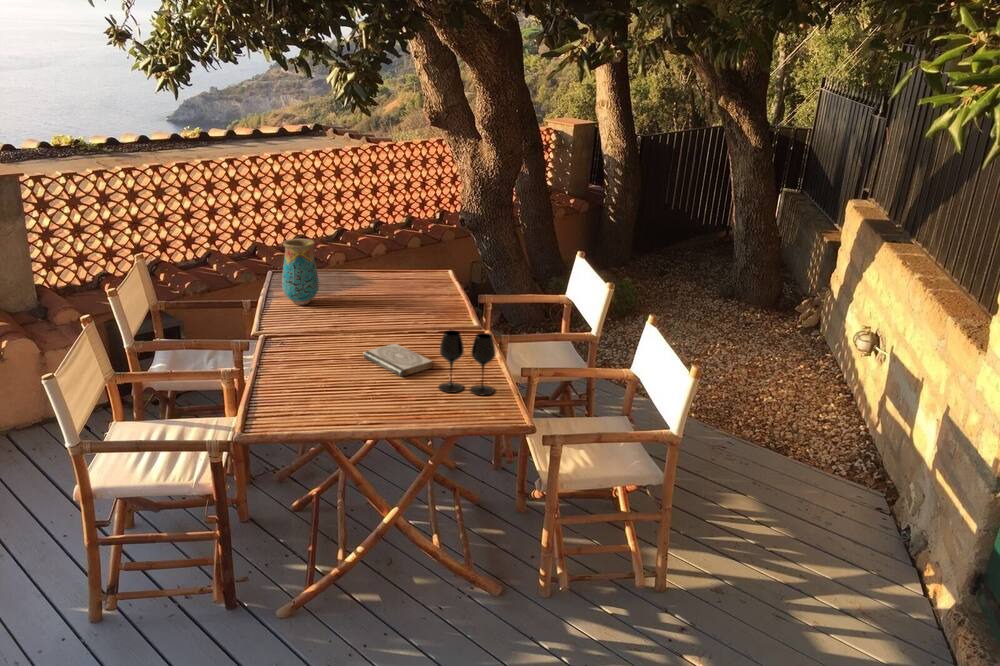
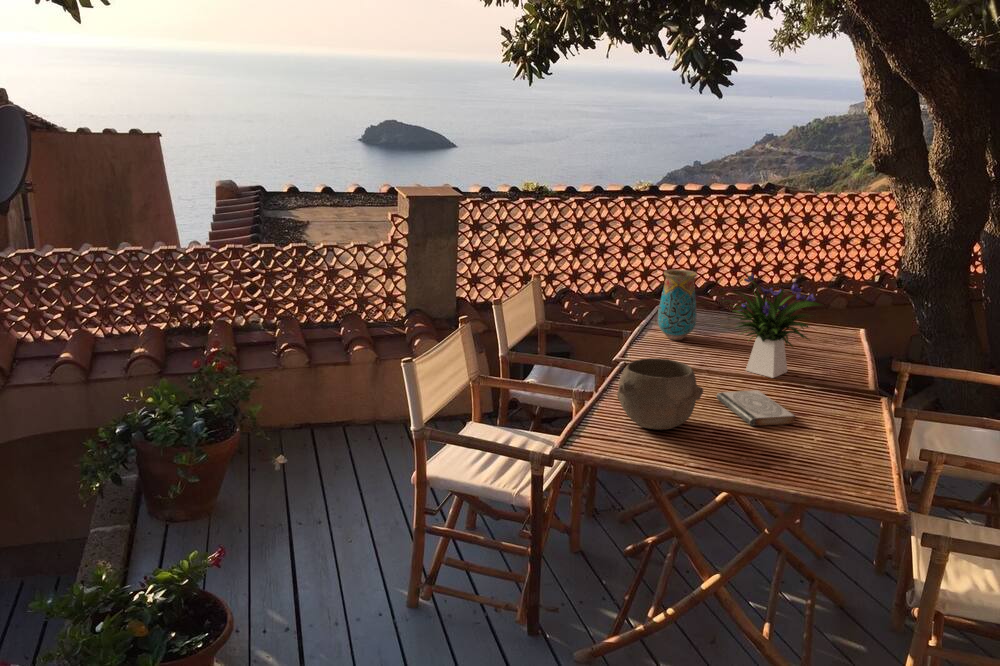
flower arrangement: none [346,236,434,329] -> present [722,271,822,378]
wine glass: present [439,330,496,395] -> none [792,379,871,466]
bowl: none [283,332,362,398] -> present [617,358,703,430]

